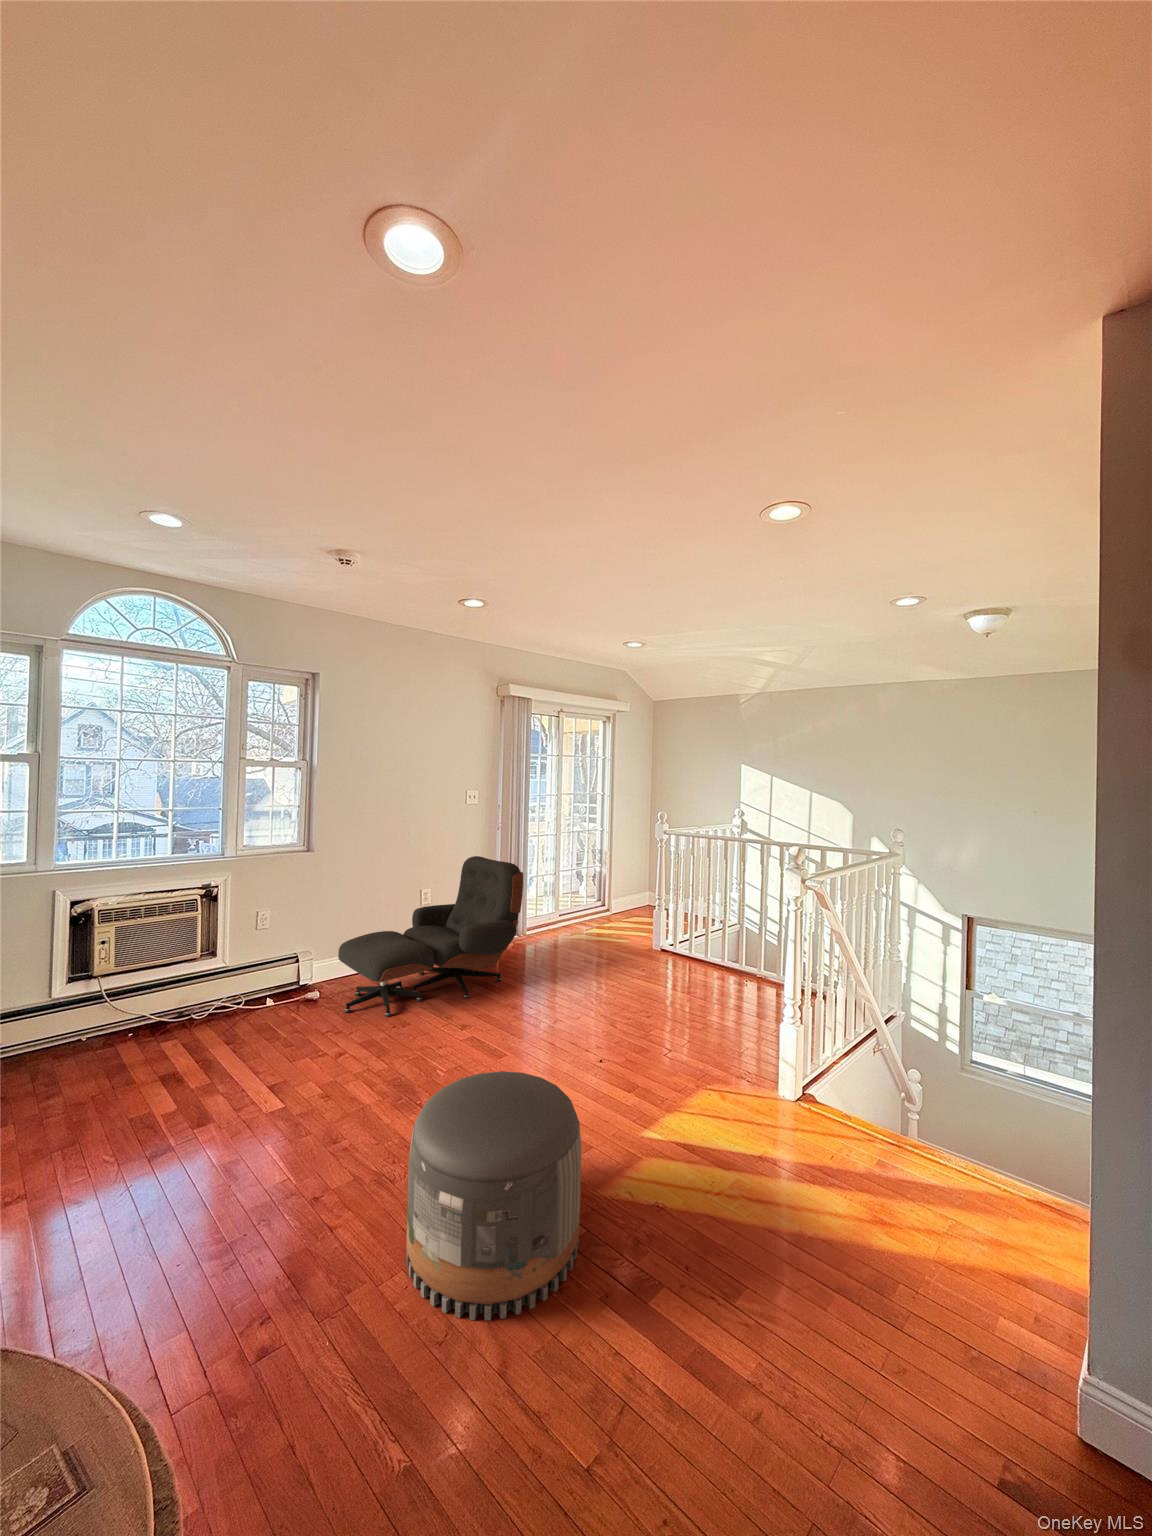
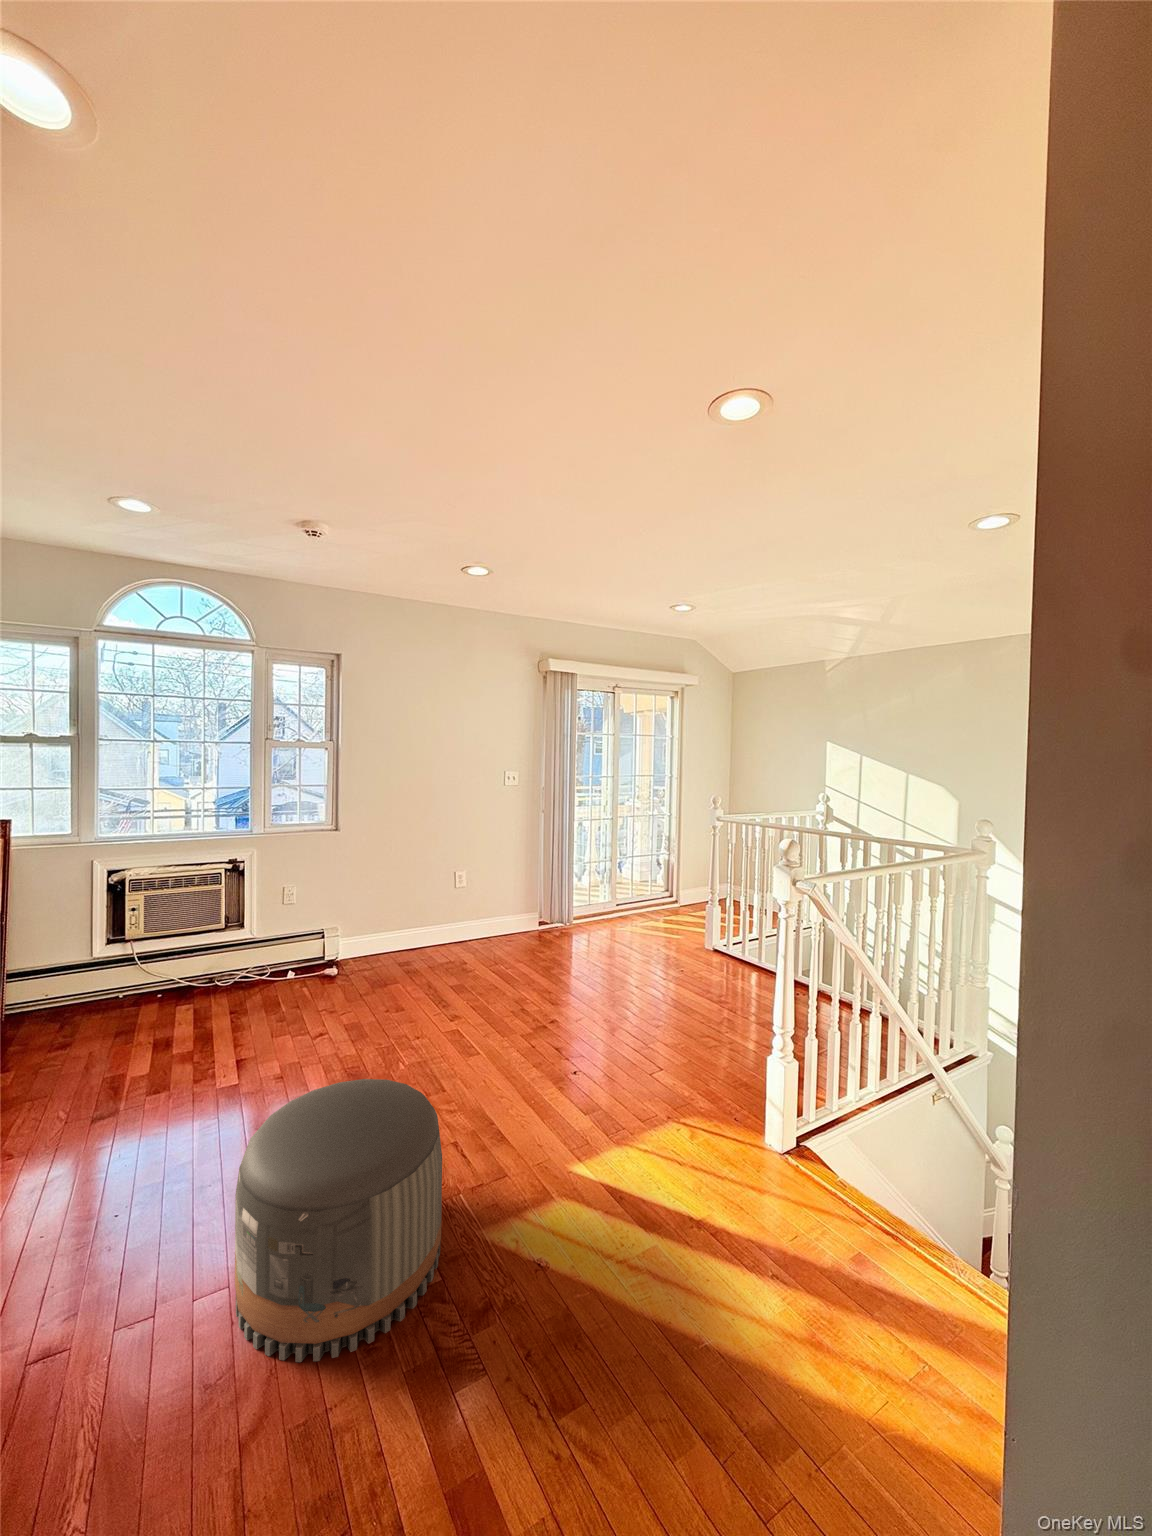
lounge chair: present [338,856,523,1017] -> none [350,840,541,1001]

